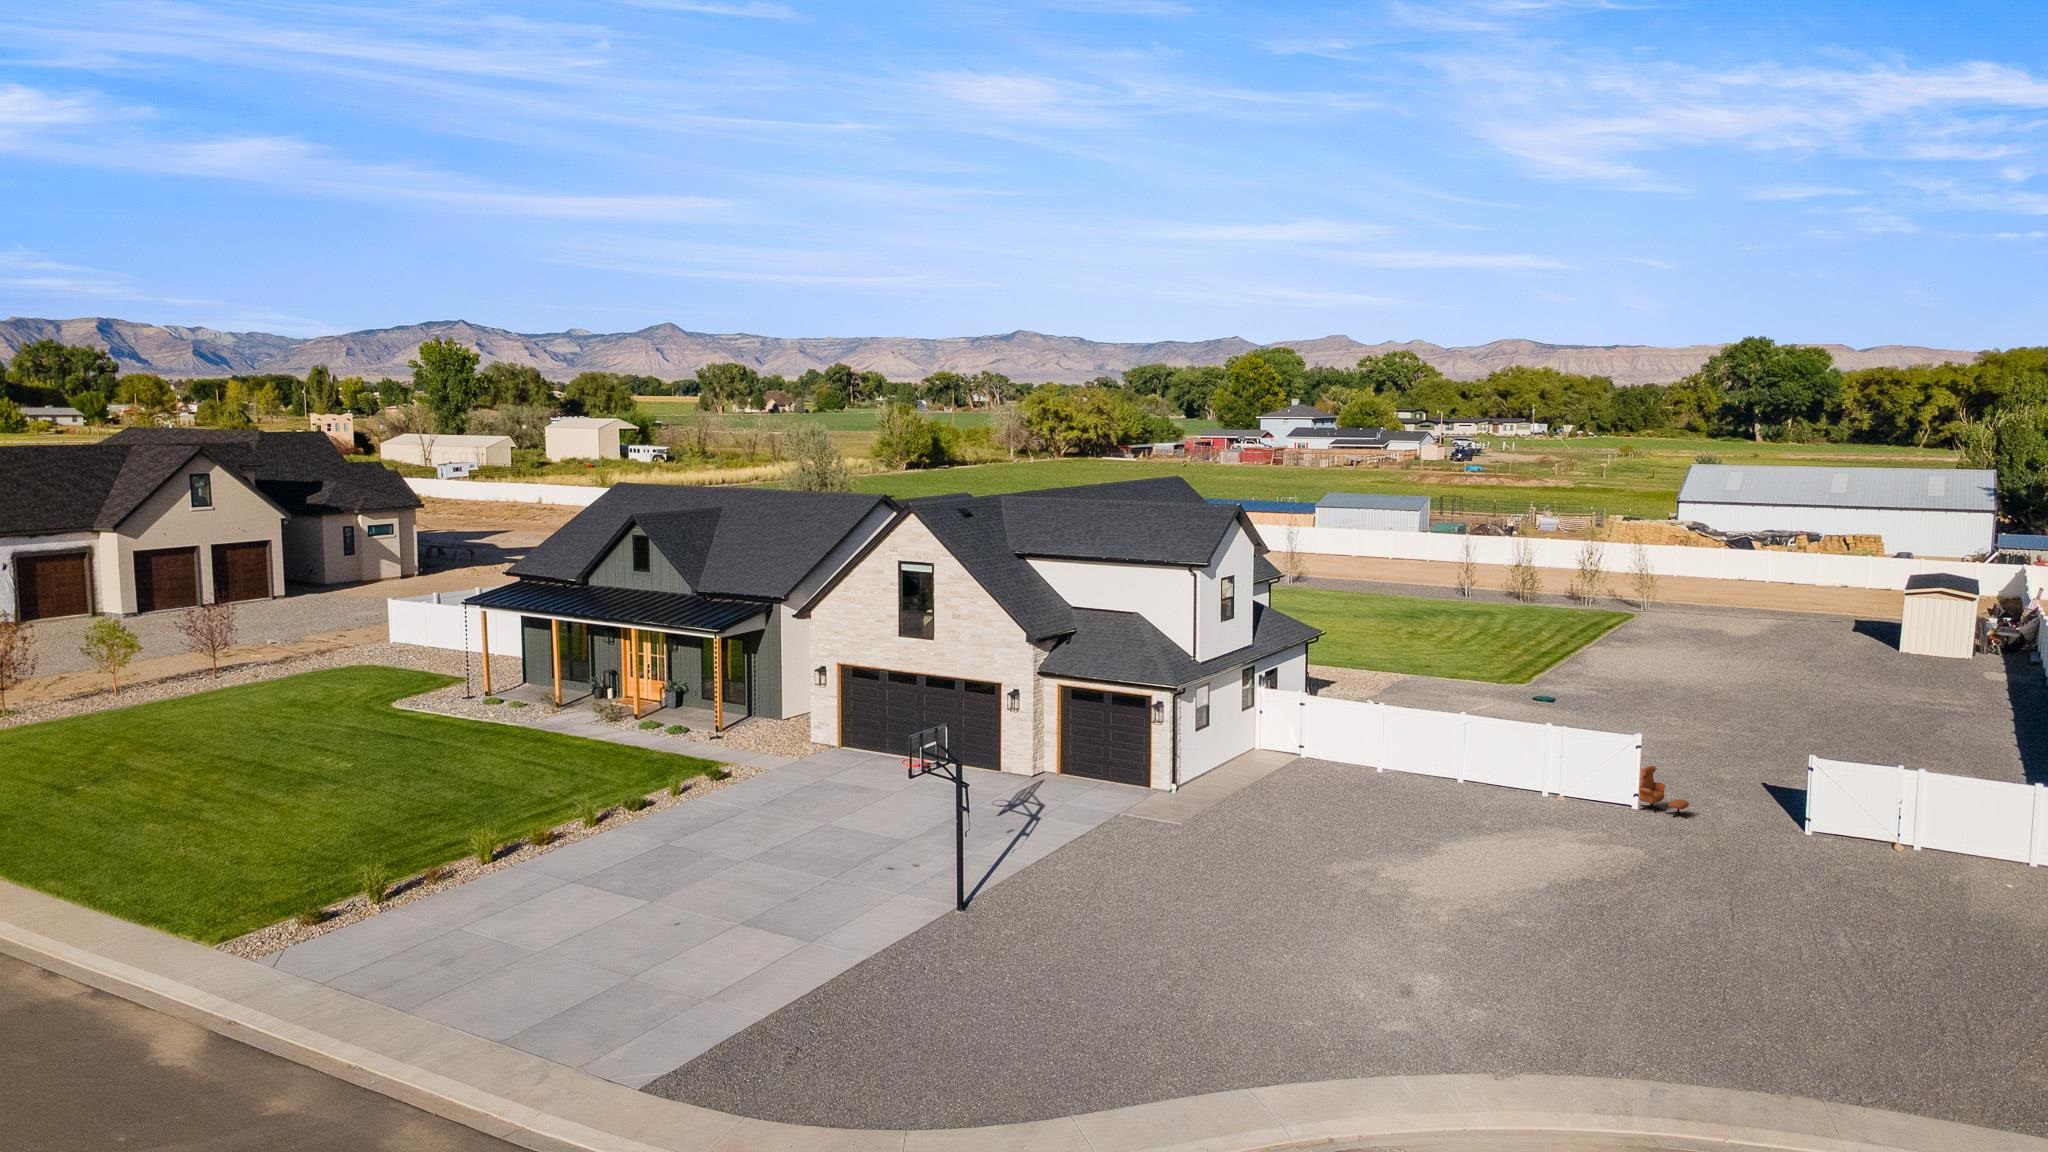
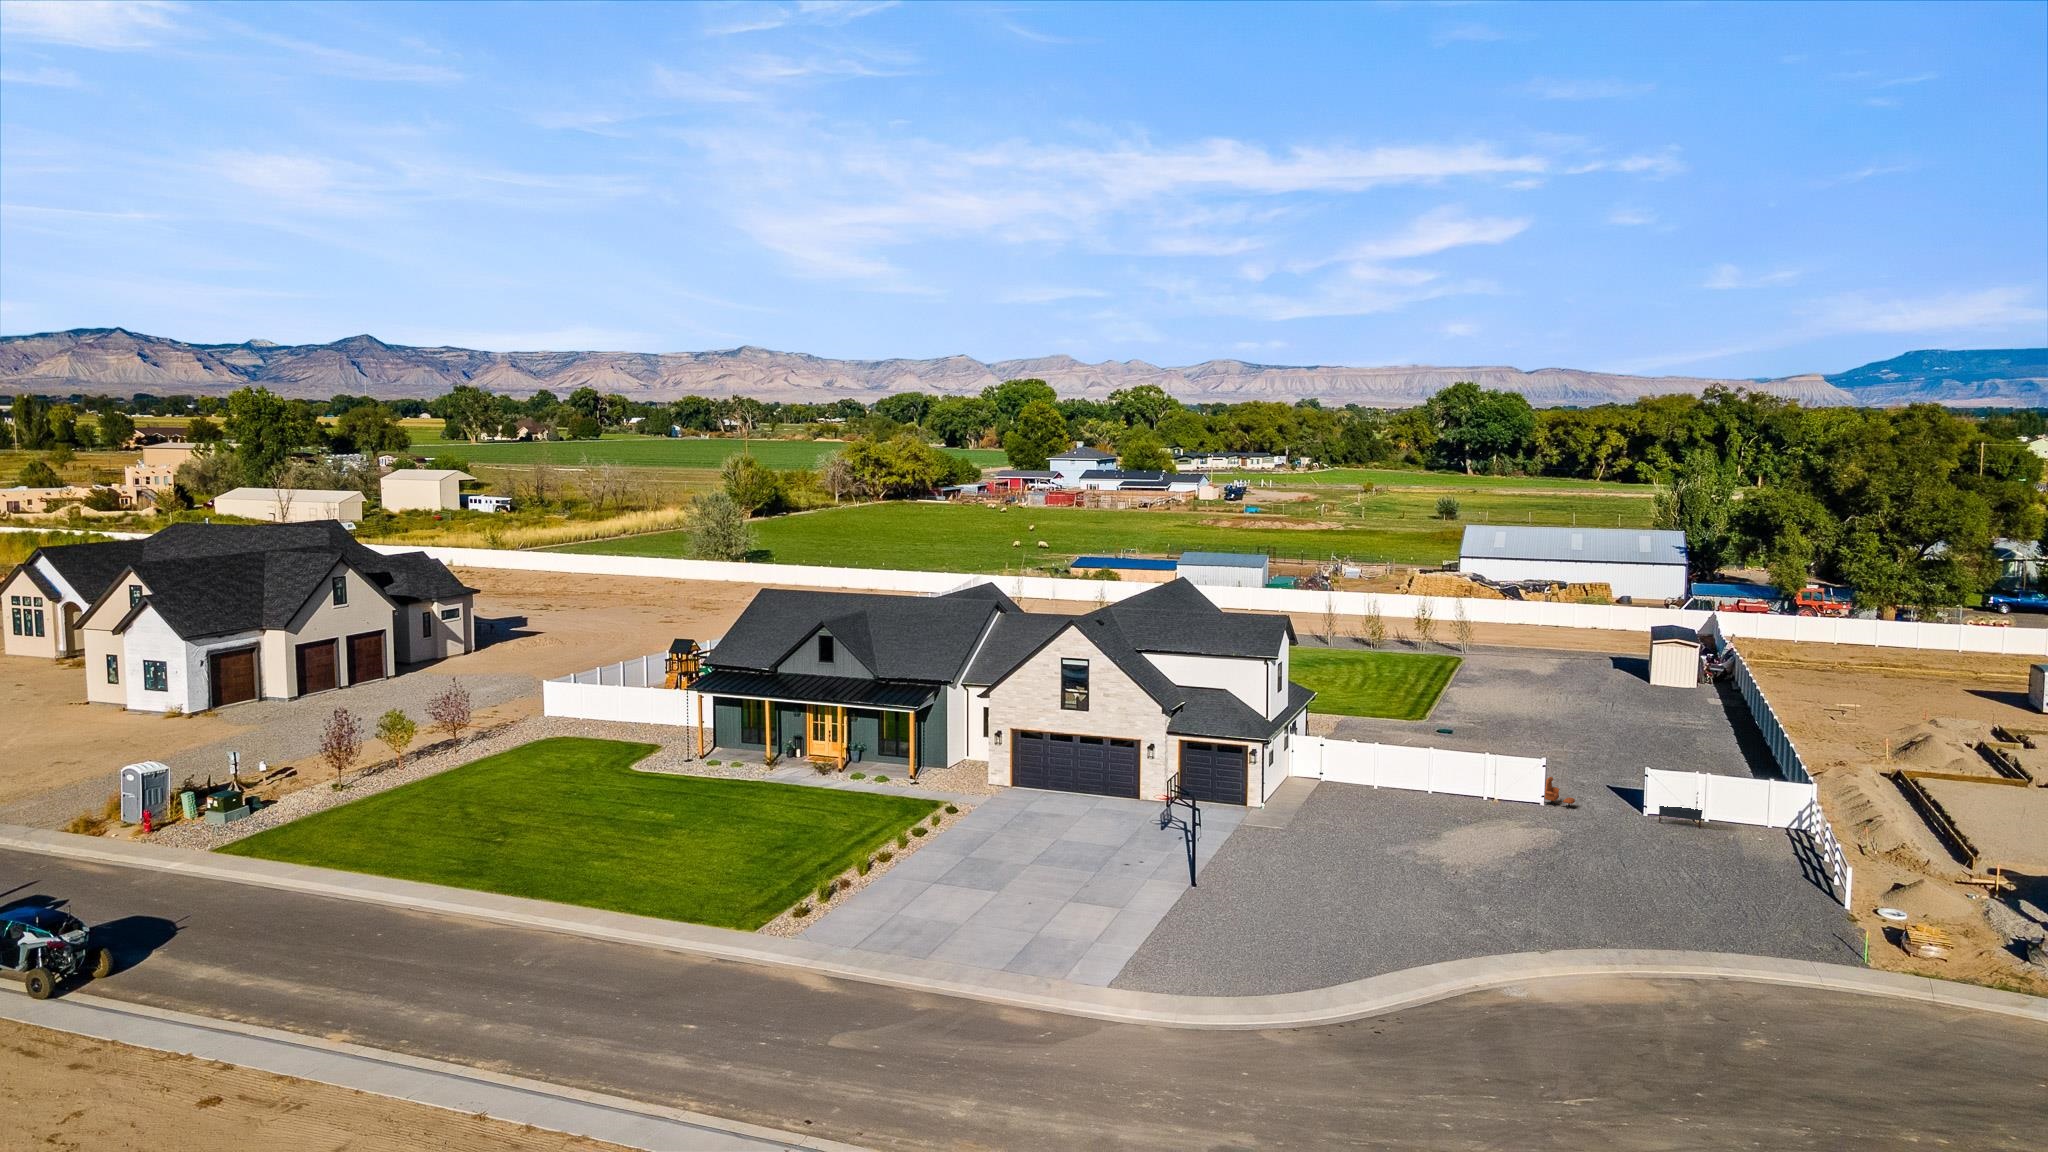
bench: none [1824,815,1902,861] -> present [1659,806,1702,829]

